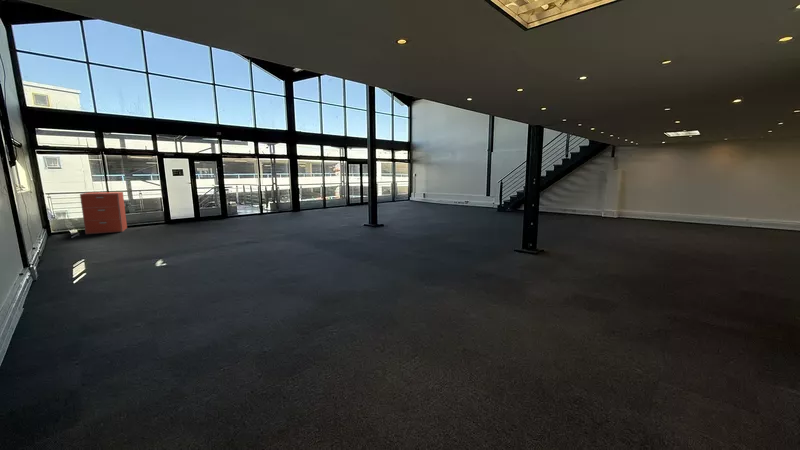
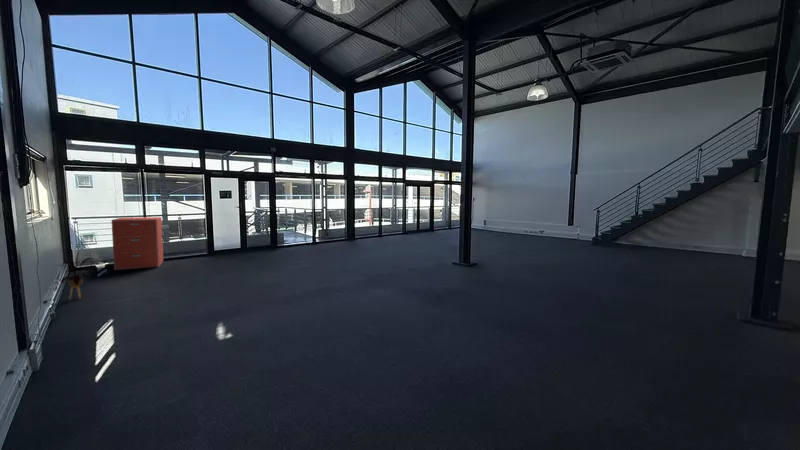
house plant: none [37,215,73,251] -> present [61,252,94,299]

